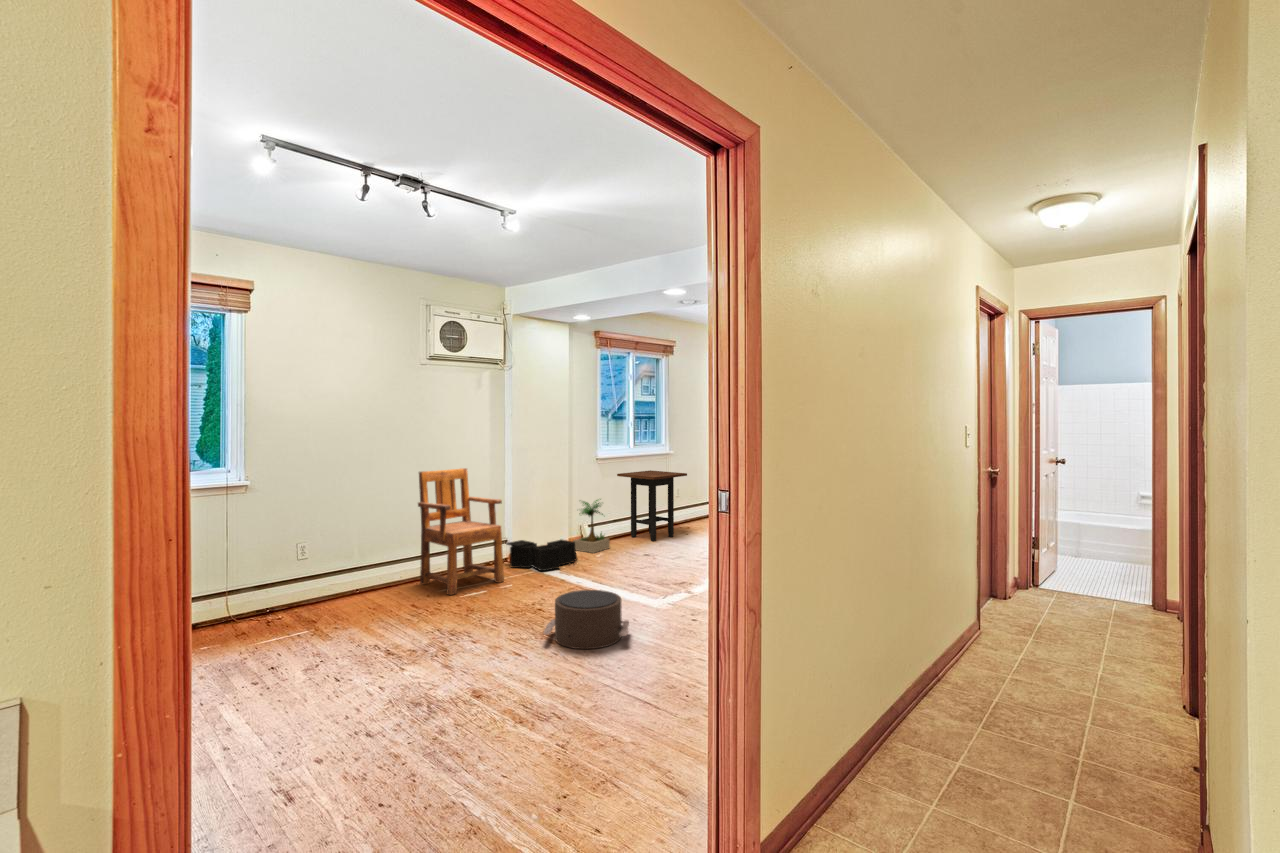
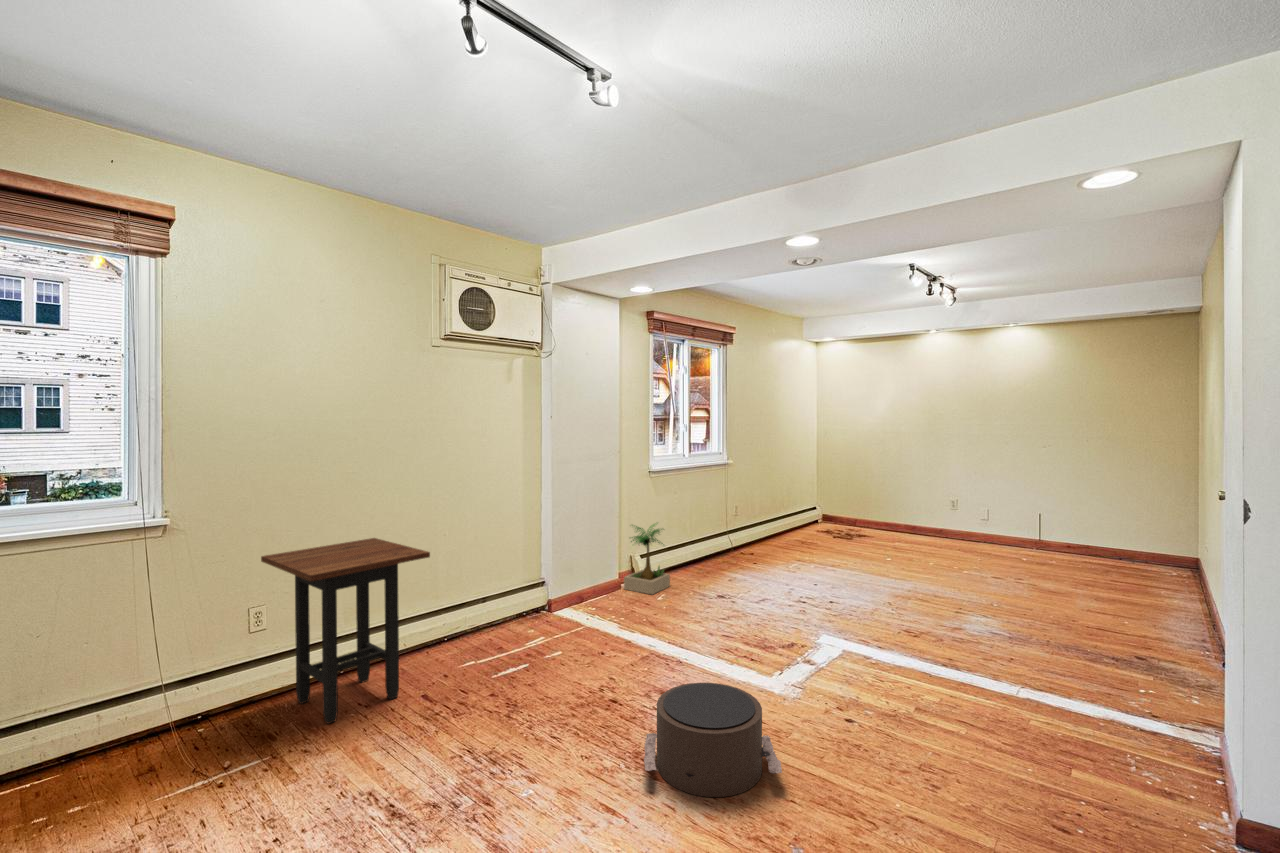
armchair: present [418,468,504,595] -> none [428,488,548,673]
side table: present [617,470,687,541] -> present [261,538,430,724]
storage bin: present [506,540,578,571] -> none [543,579,637,627]

